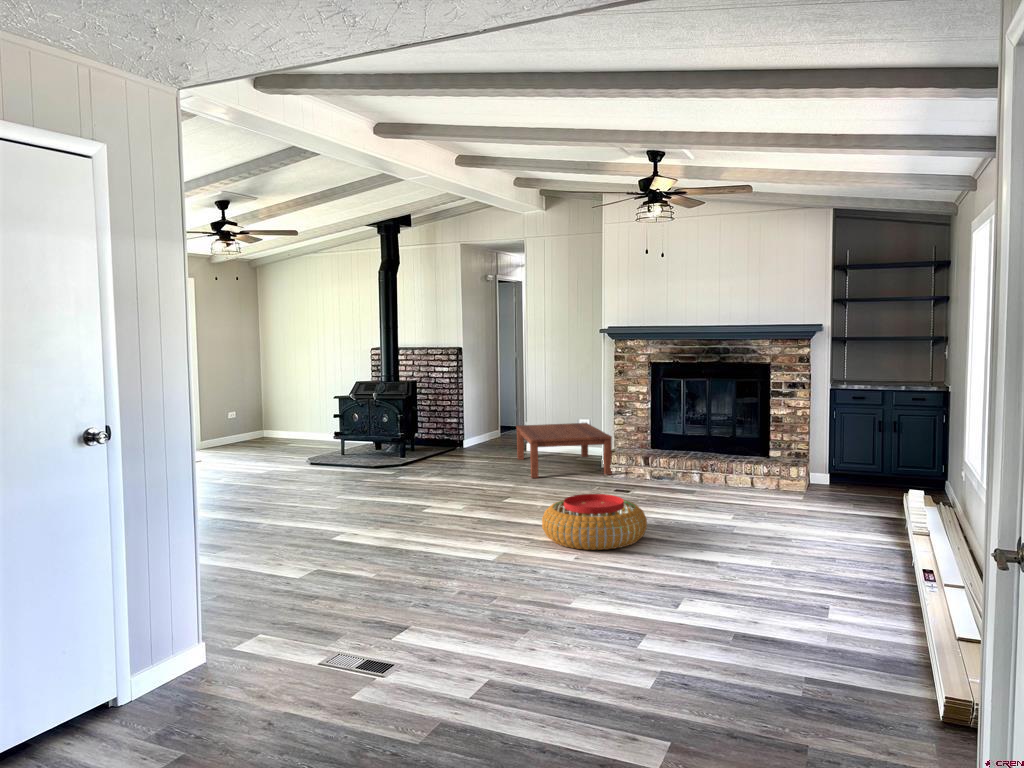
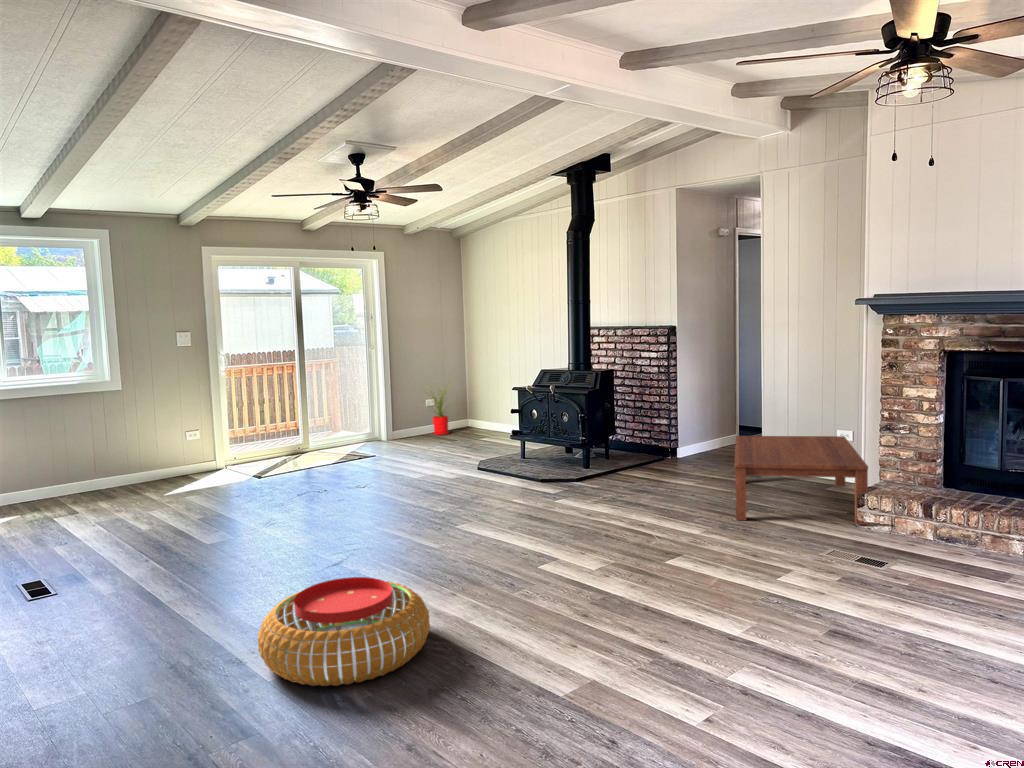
house plant: none [224,390,266,443] -> present [431,391,449,435]
pouf: present [542,494,647,550] -> present [258,577,430,686]

